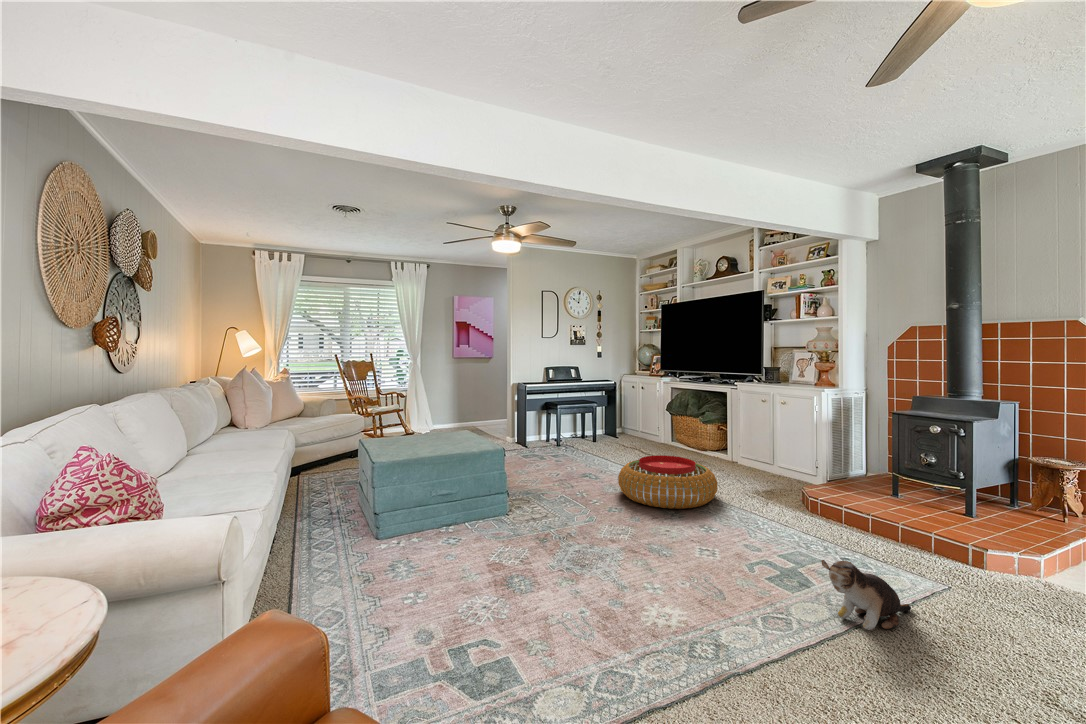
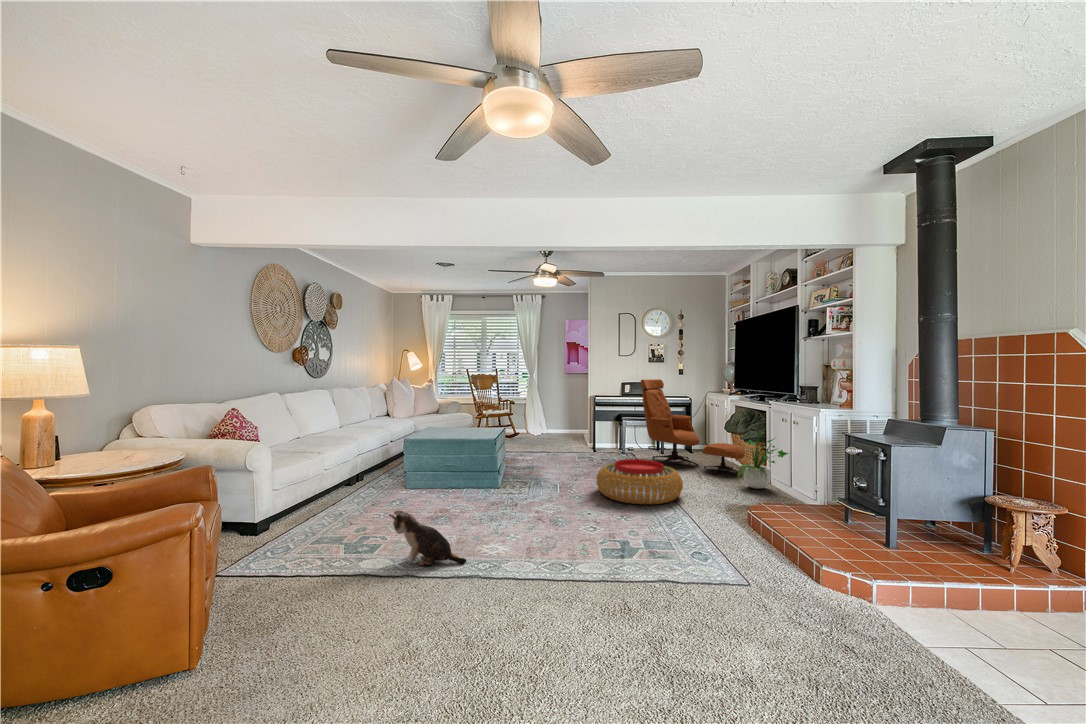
lounge chair: none [592,364,707,461] -> present [641,379,744,474]
potted plant: none [725,402,781,472] -> present [738,430,788,489]
plush toy: present [821,560,911,630] -> present [389,511,466,566]

